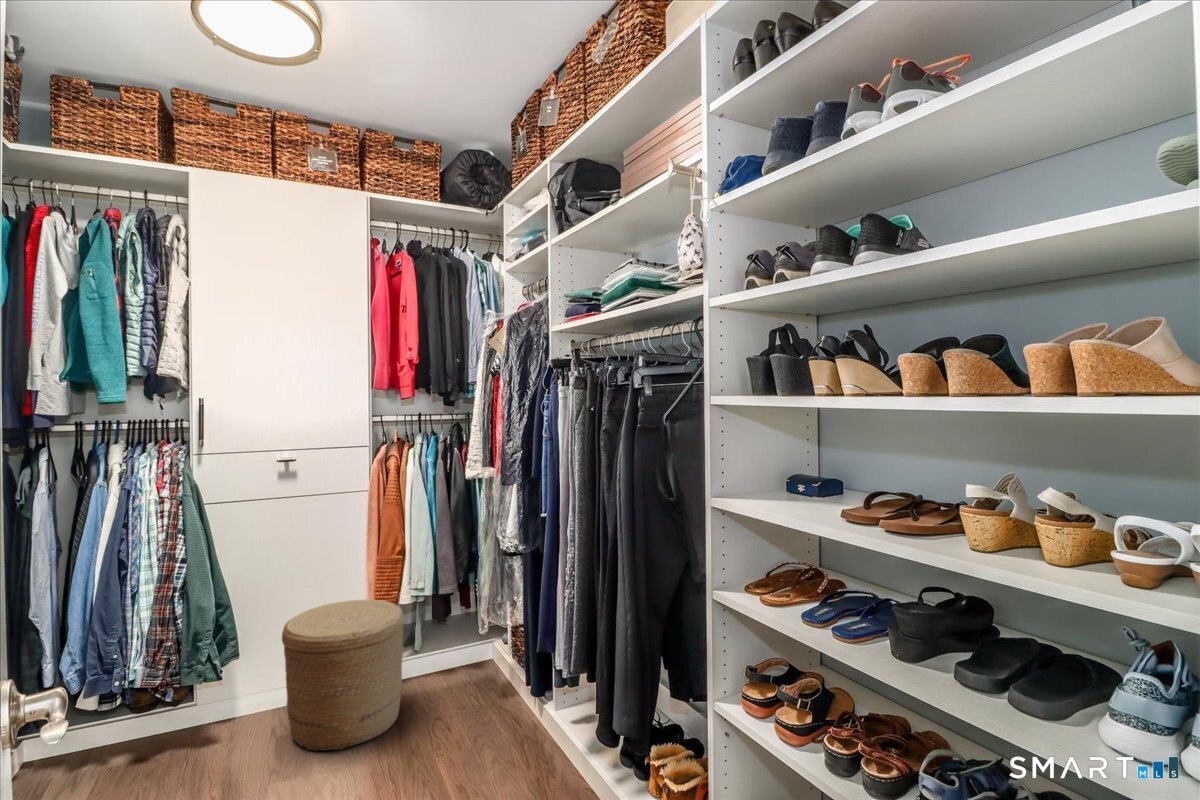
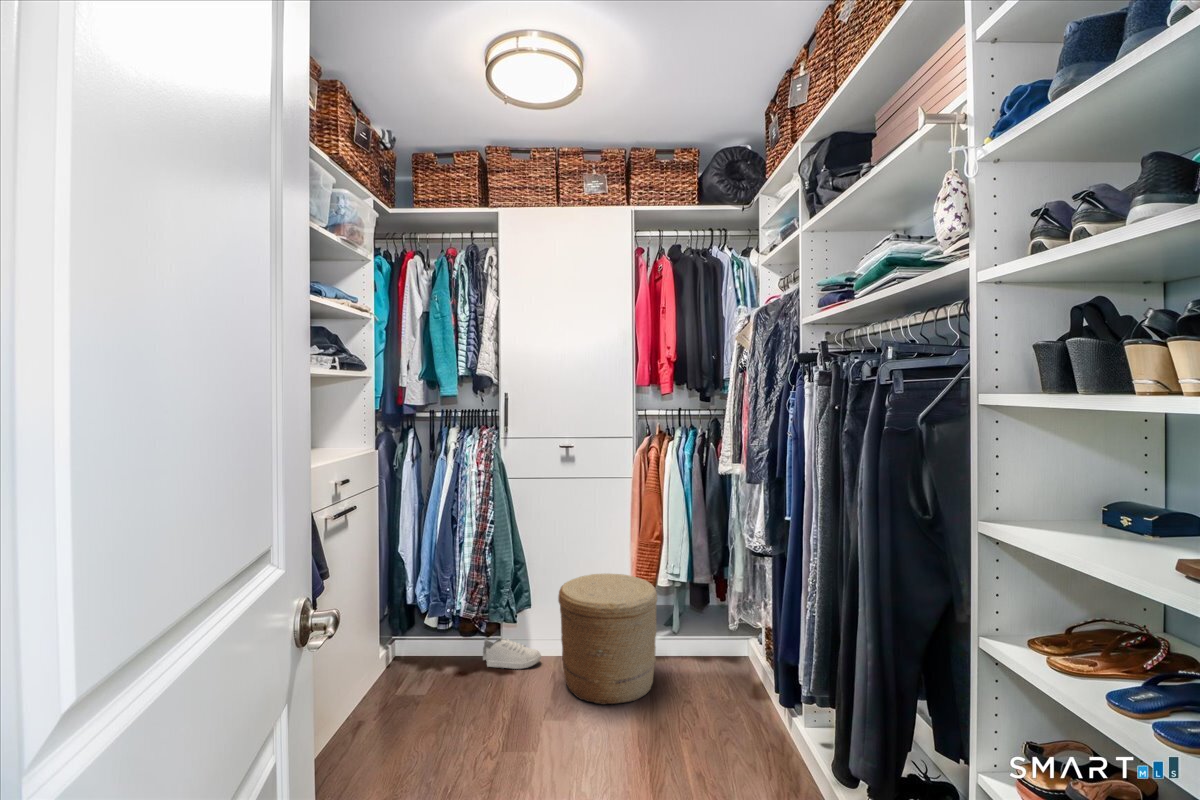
shoe: none [167,704,255,746] -> present [483,638,541,669]

